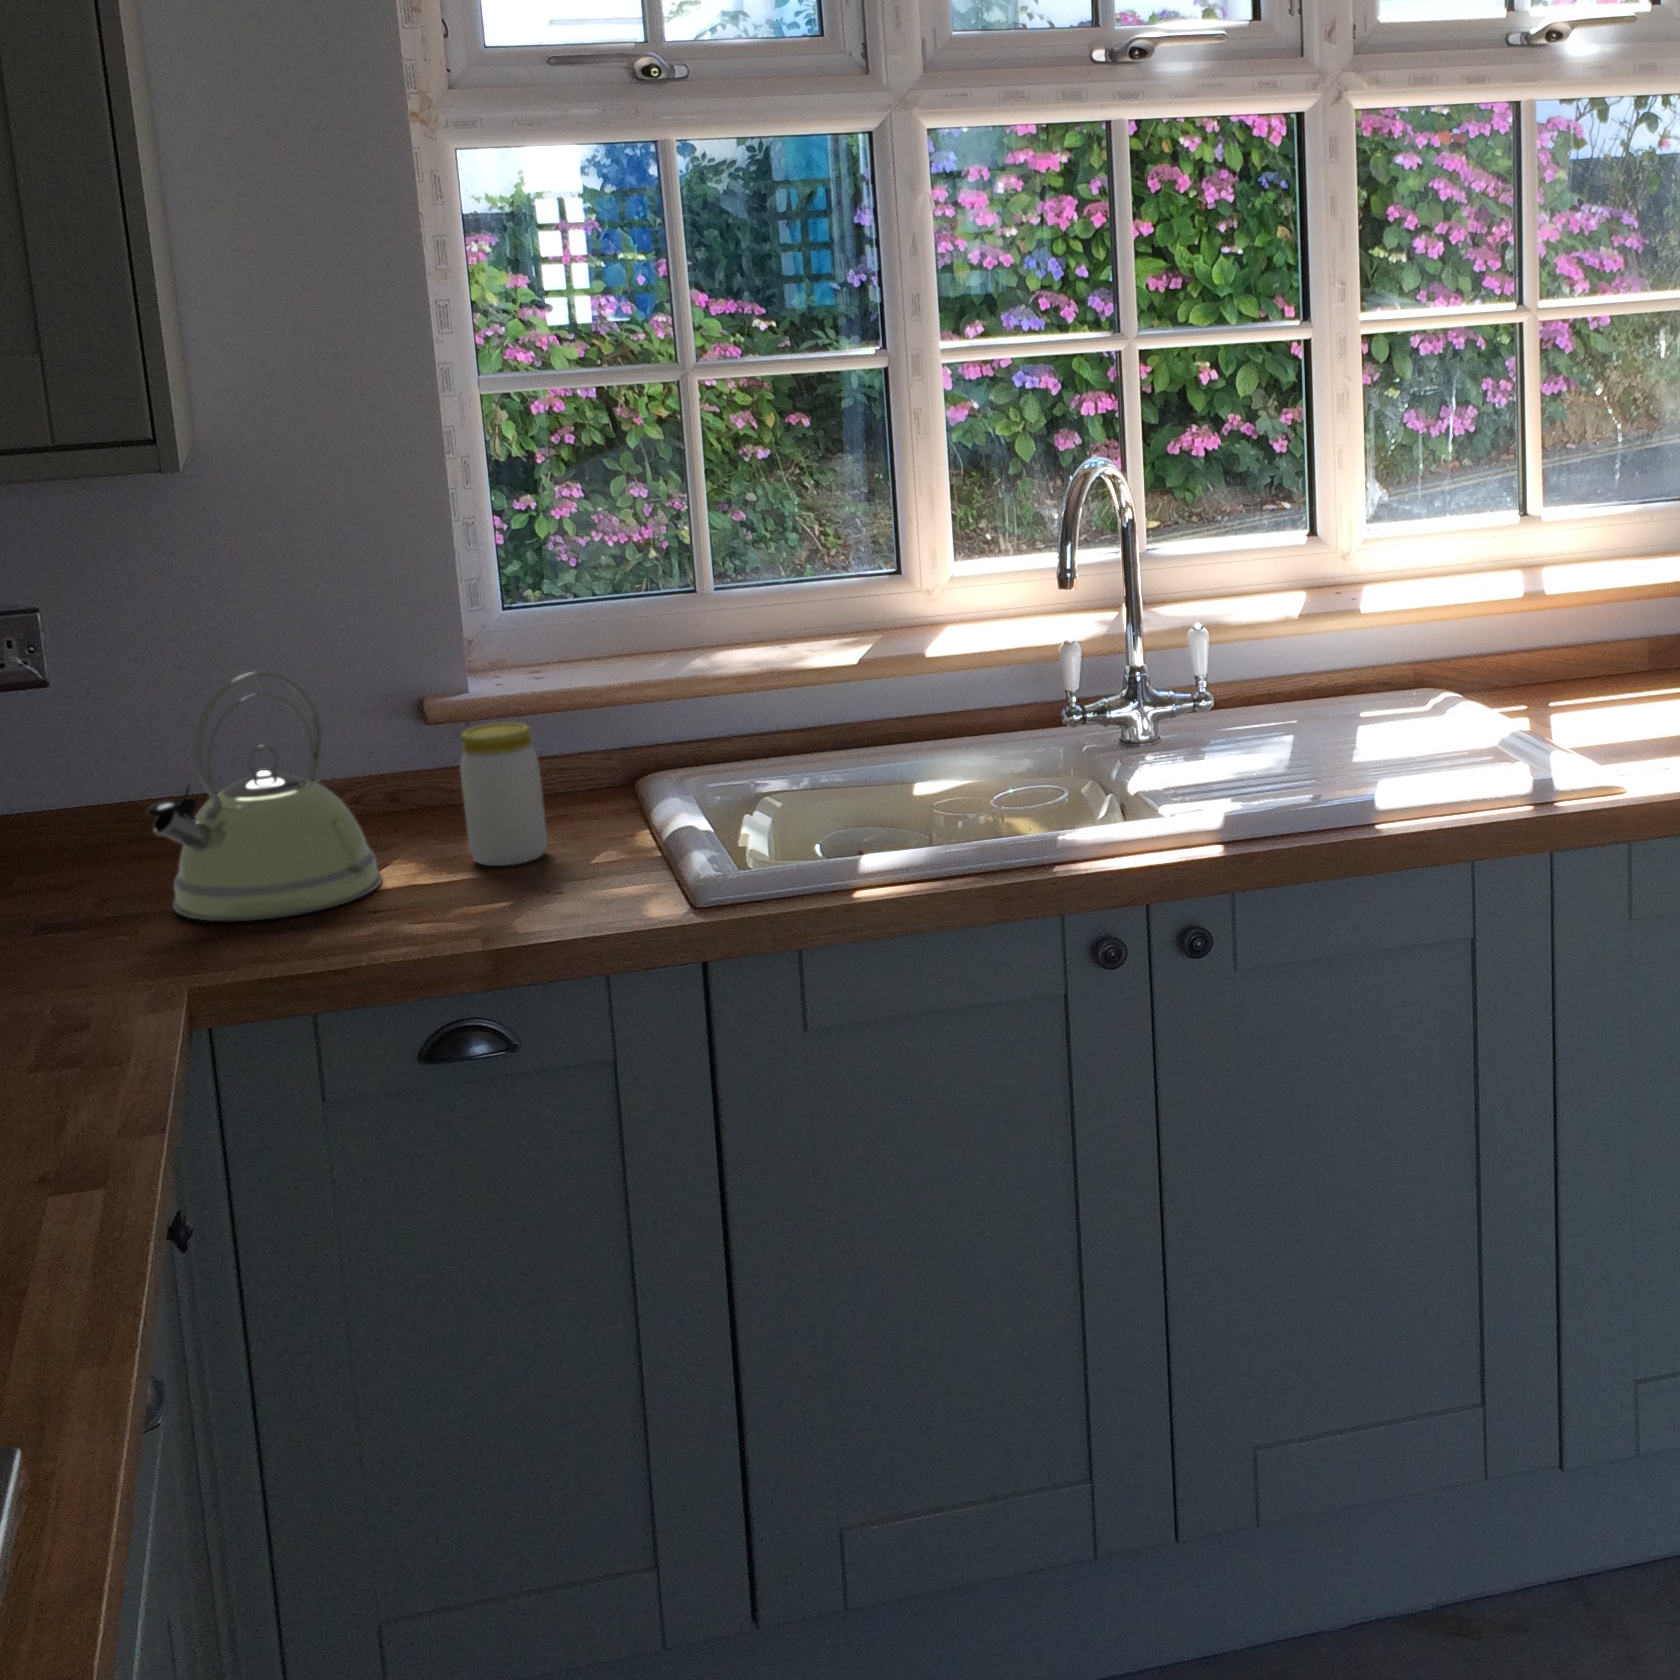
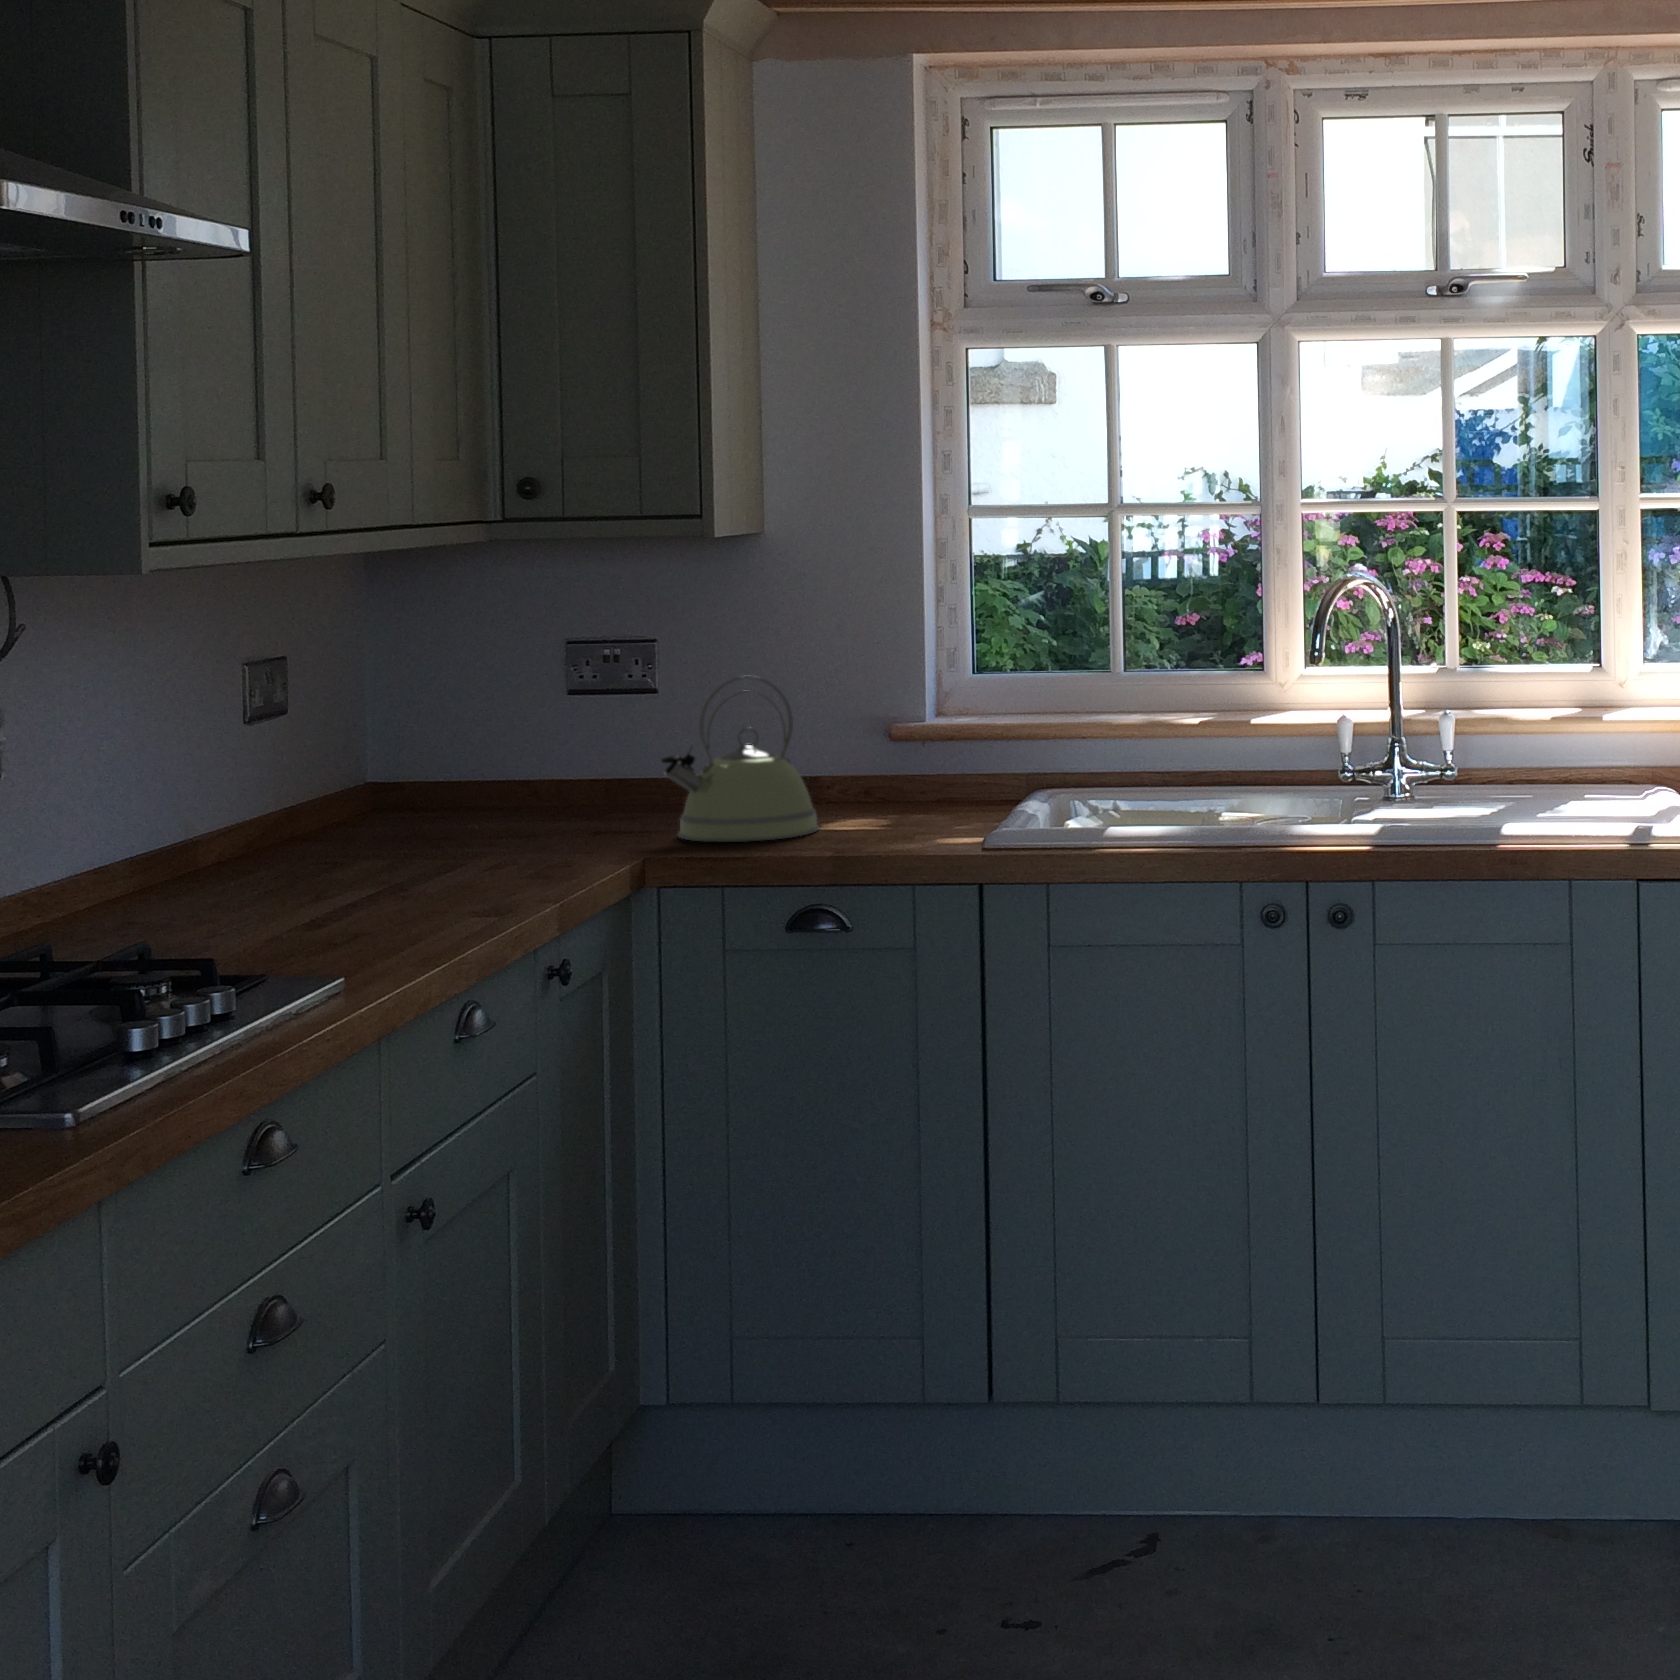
jar: present [460,722,547,866] -> none [878,731,935,830]

